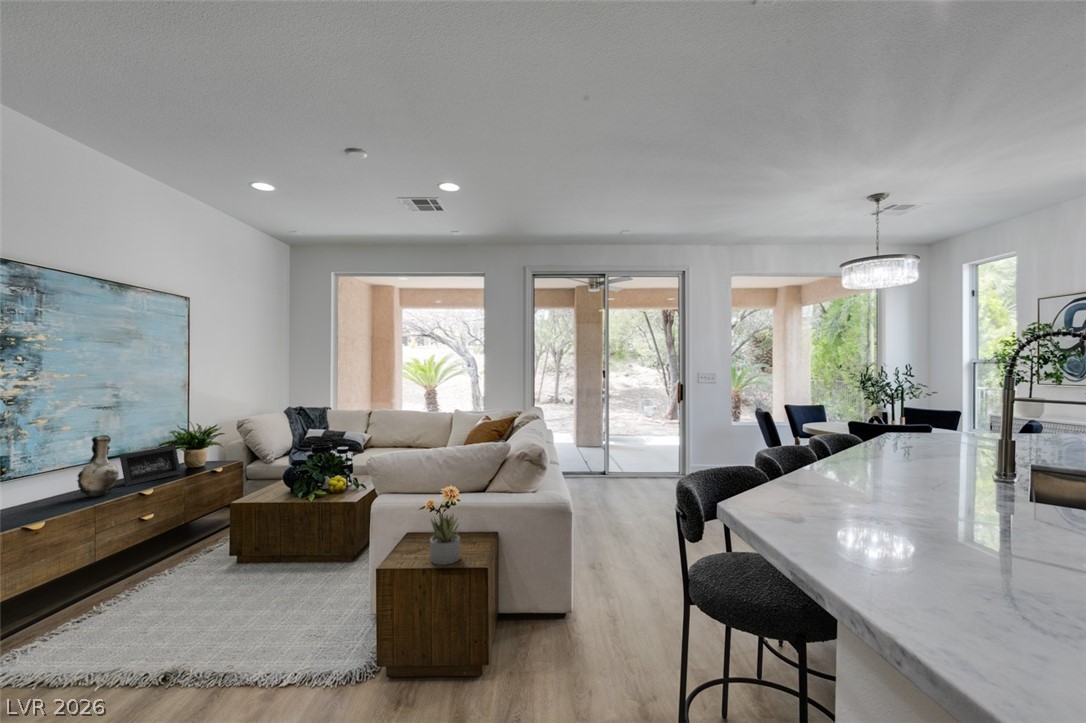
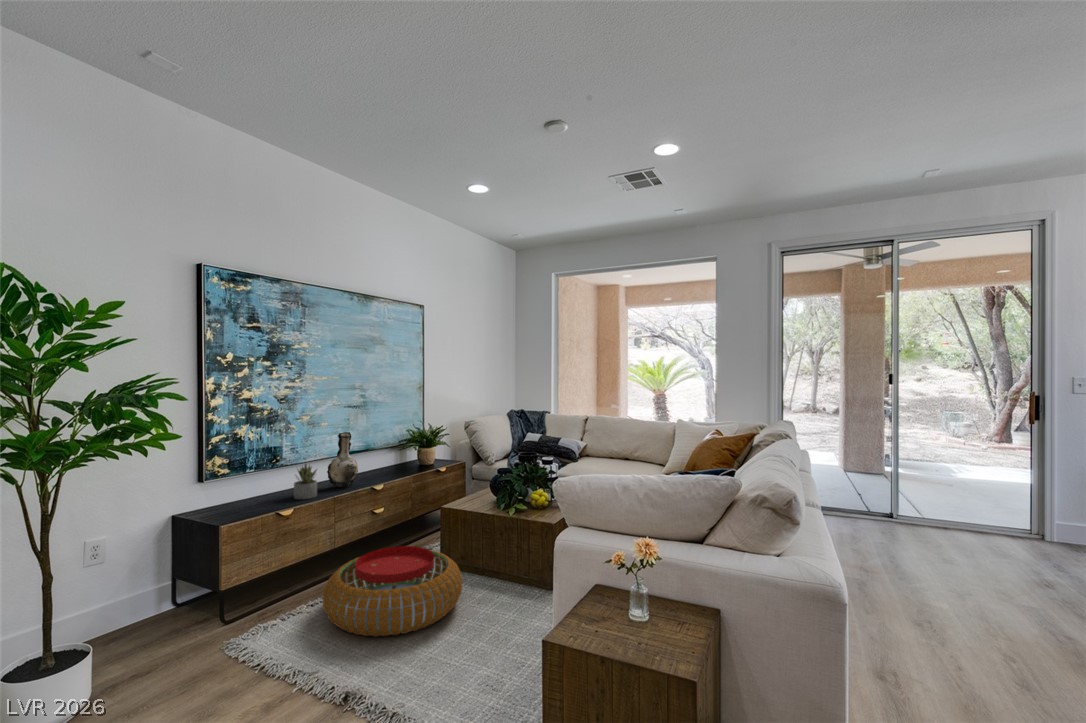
picture frame: present [119,446,181,486] -> none [362,444,411,479]
succulent plant: present [430,513,460,565] -> present [294,463,317,499]
pouf: none [96,543,263,635] -> present [323,546,463,637]

